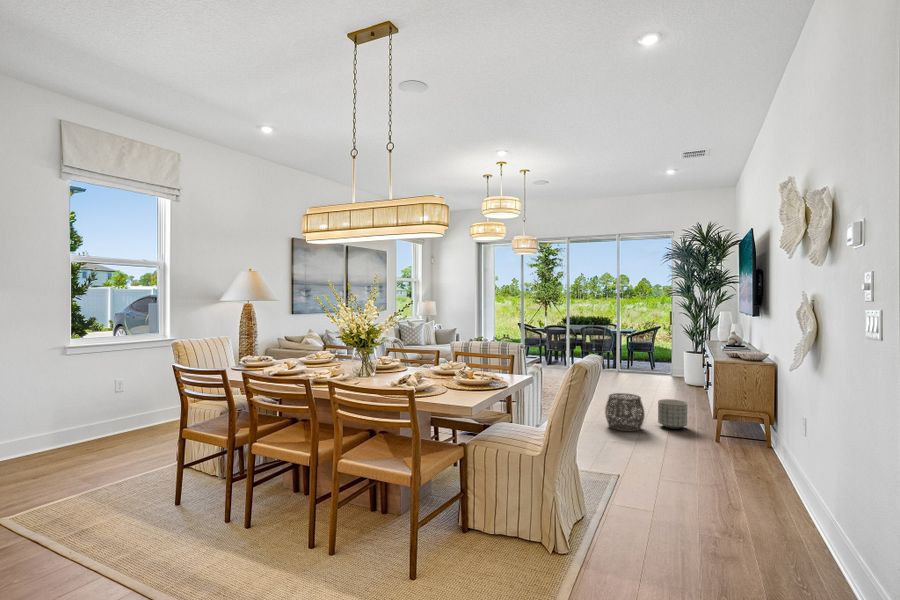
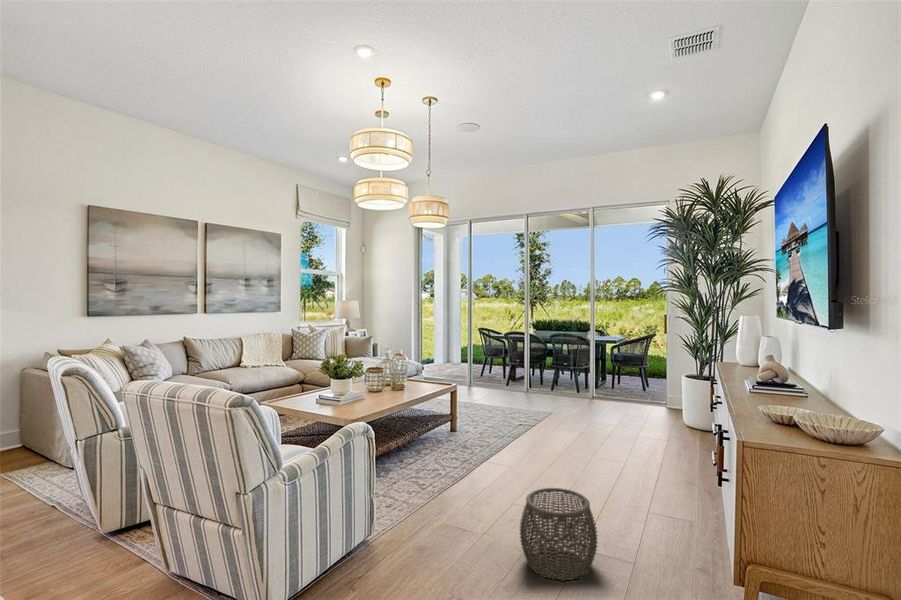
planter: present [658,399,687,429] -> none [627,499,686,568]

